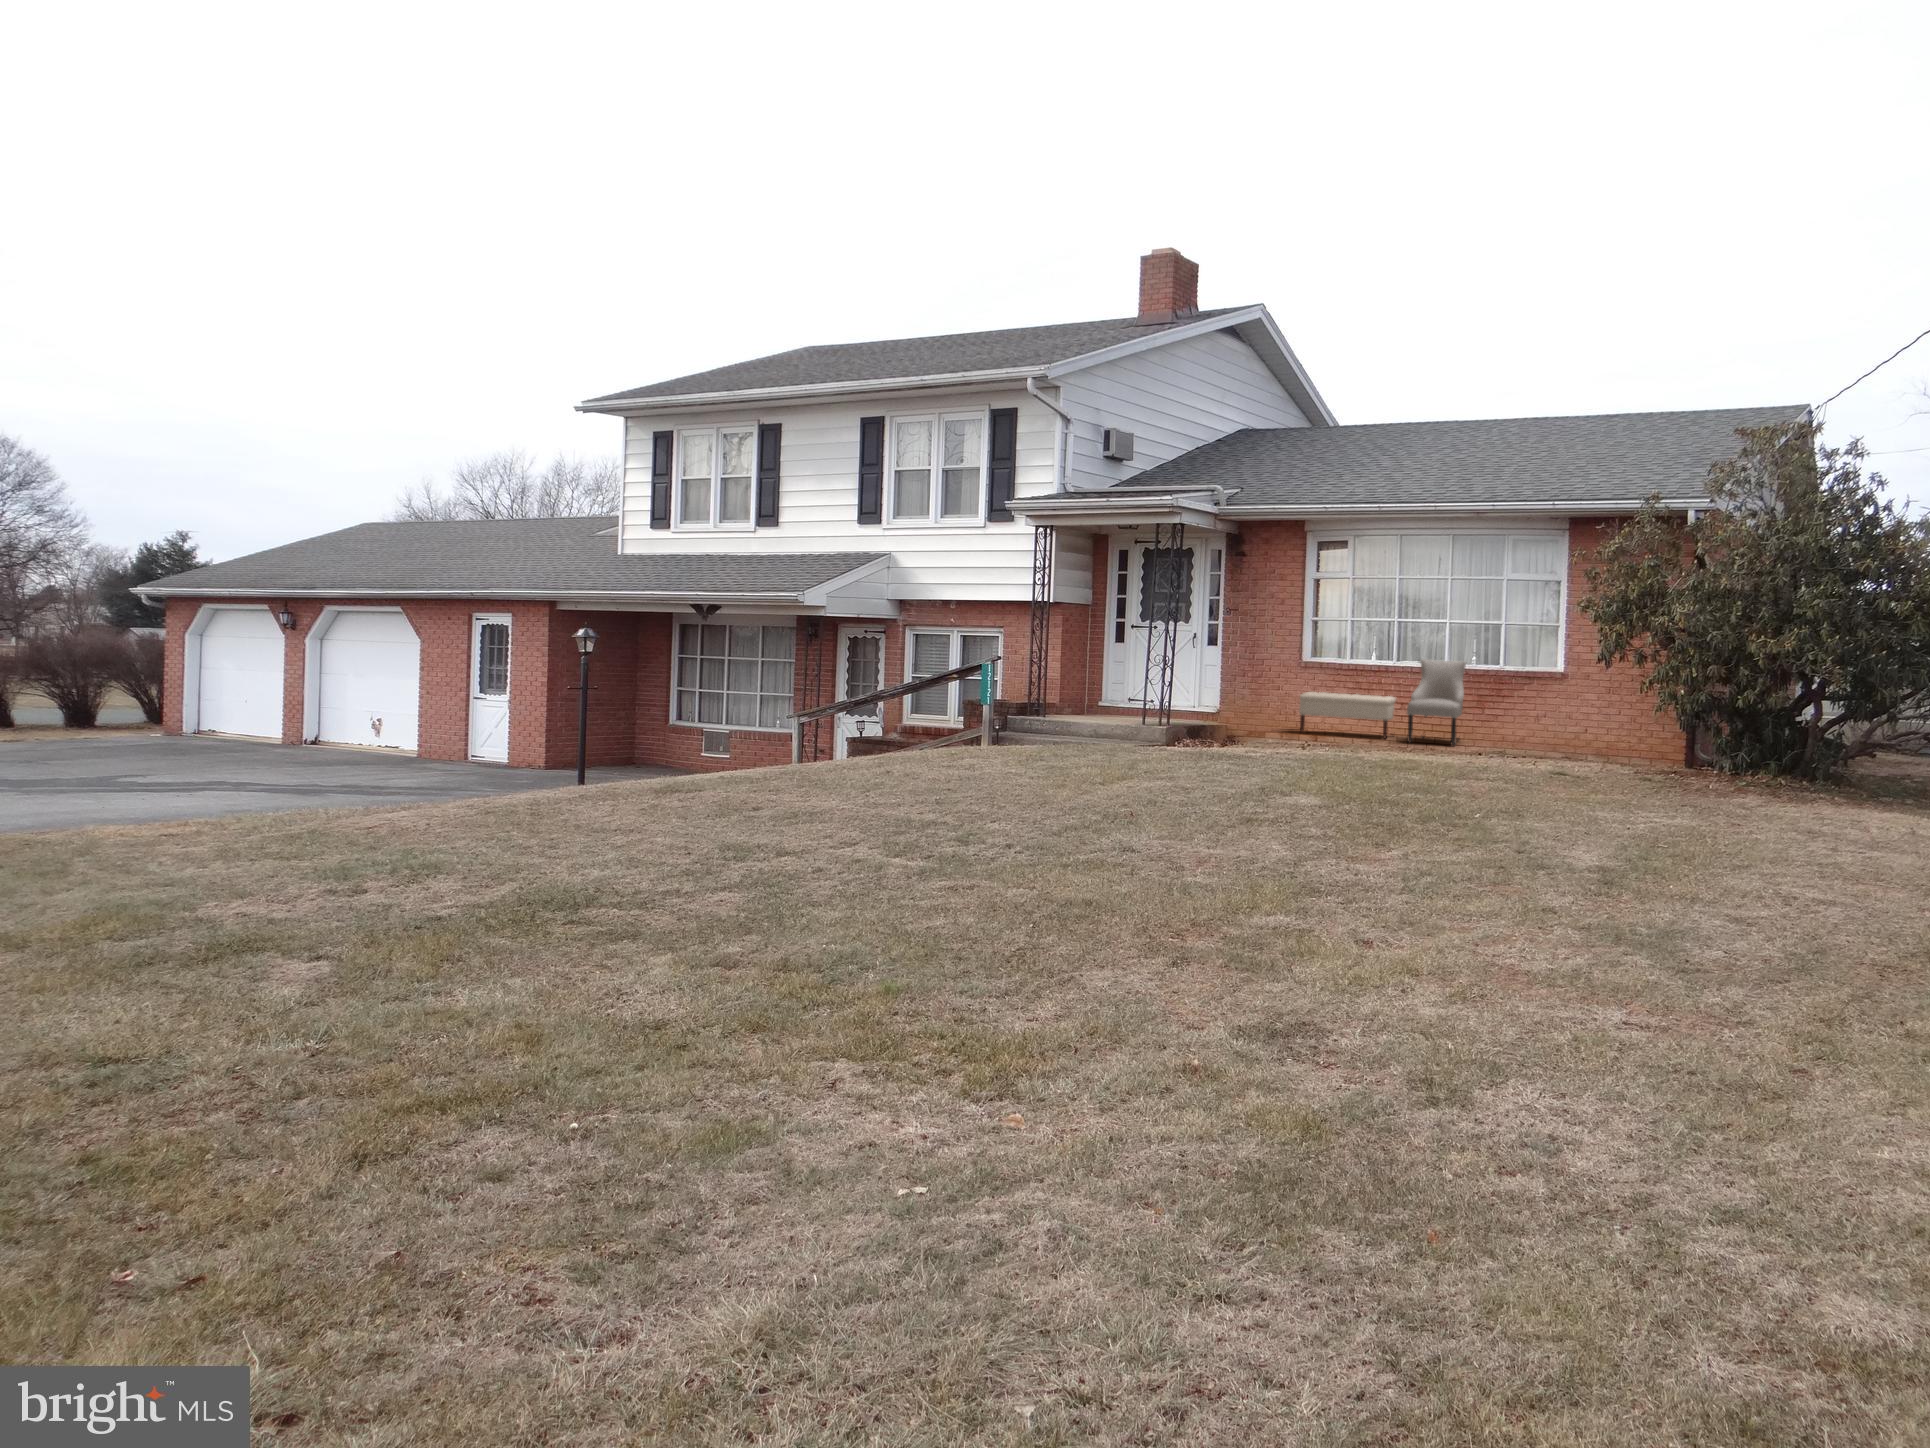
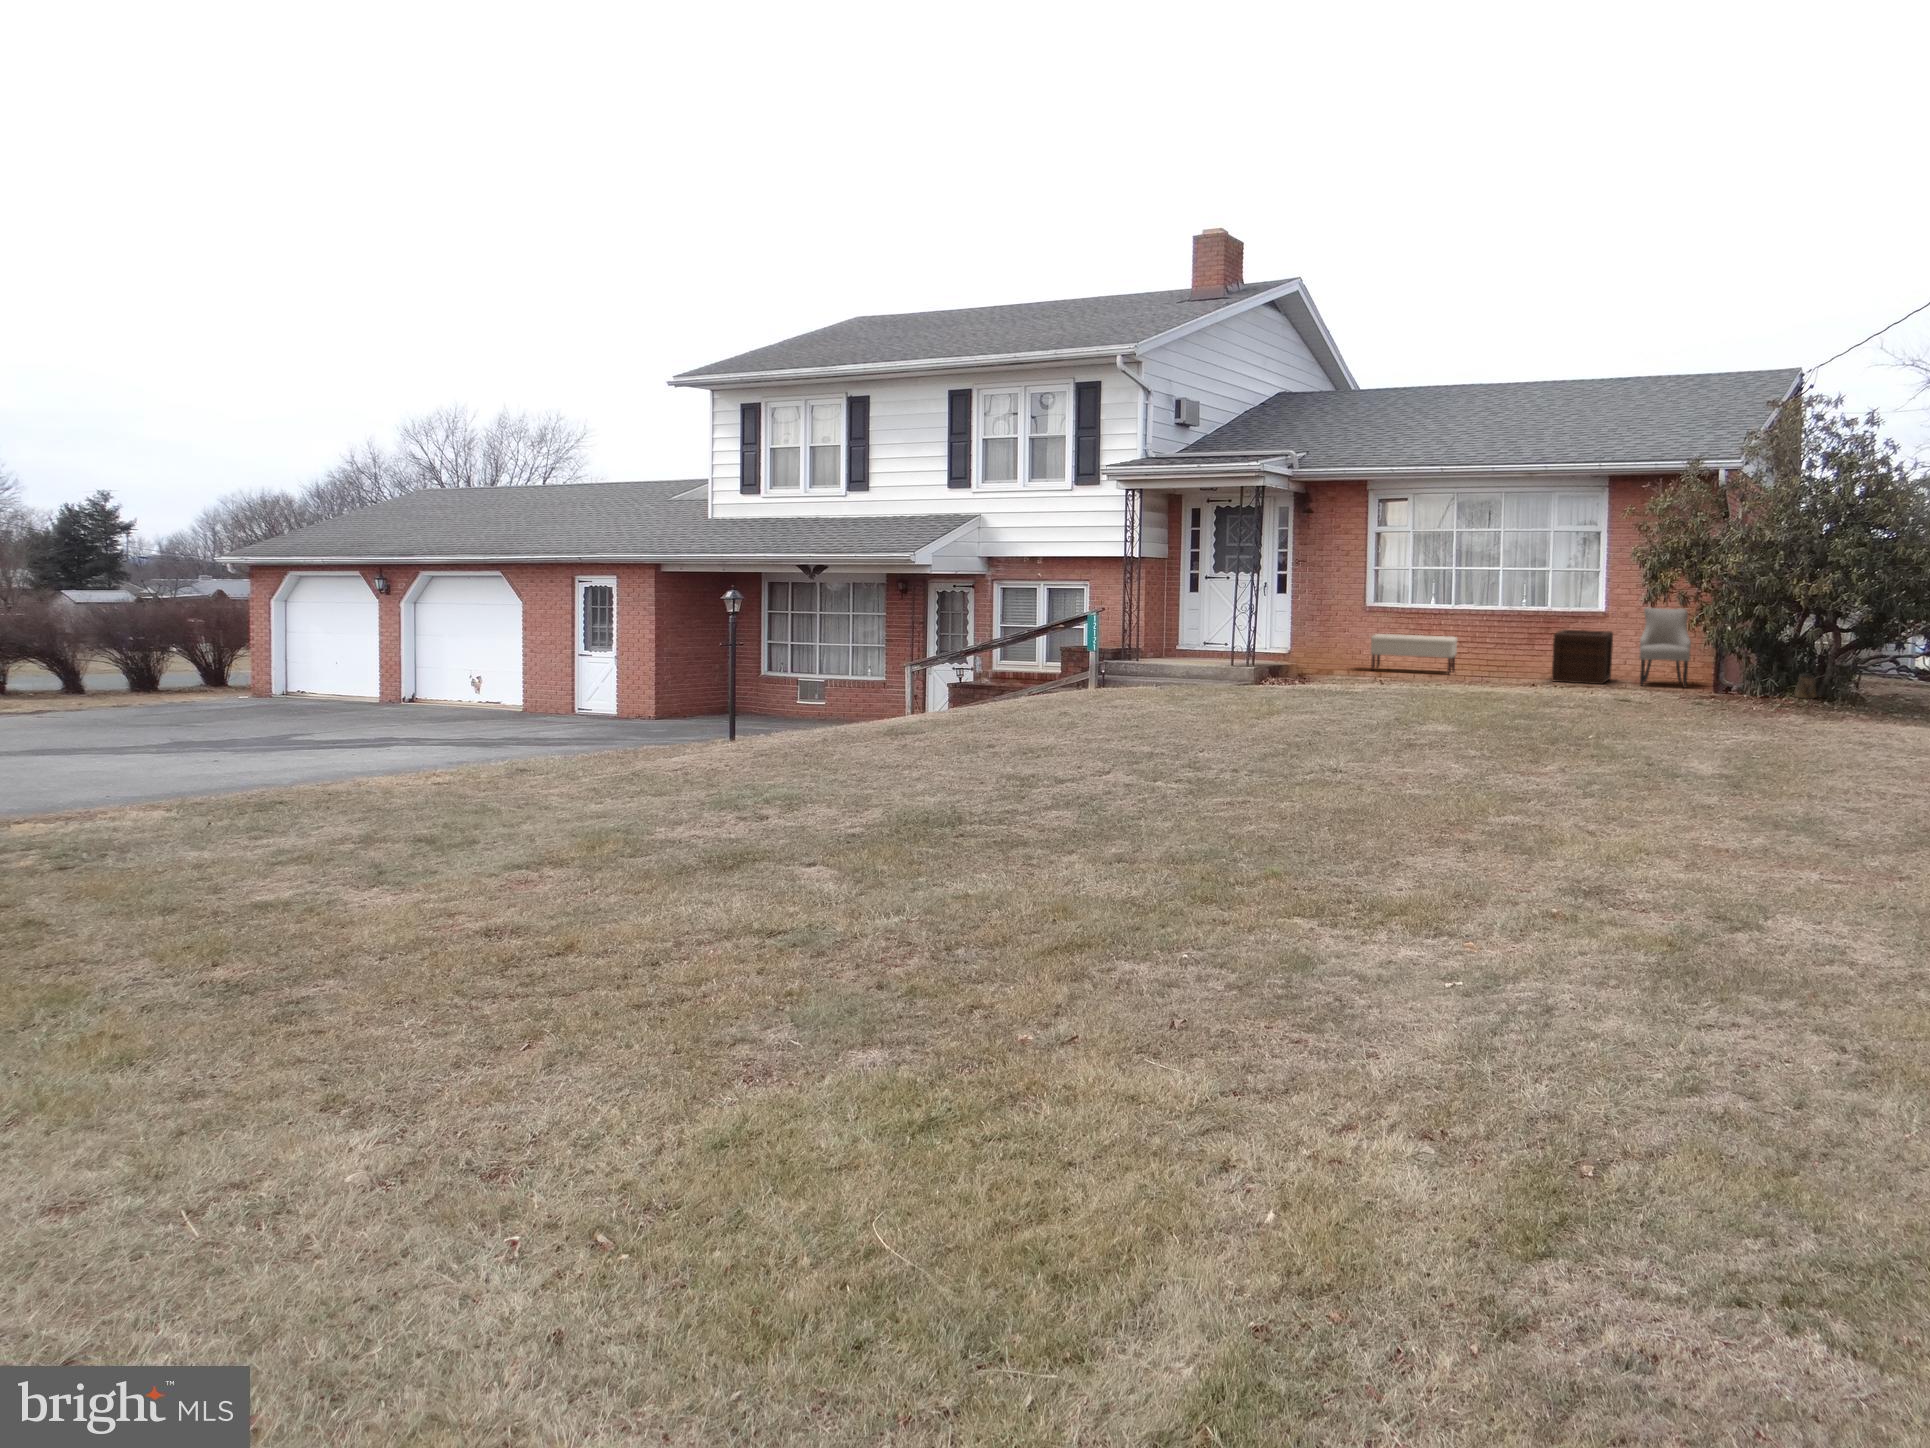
chair: present [1407,659,1466,746] -> present [1640,607,1691,687]
wooden crate: none [1496,691,1569,754] -> present [1552,629,1613,684]
watering can: none [1765,747,1791,776] -> present [1795,673,1817,698]

